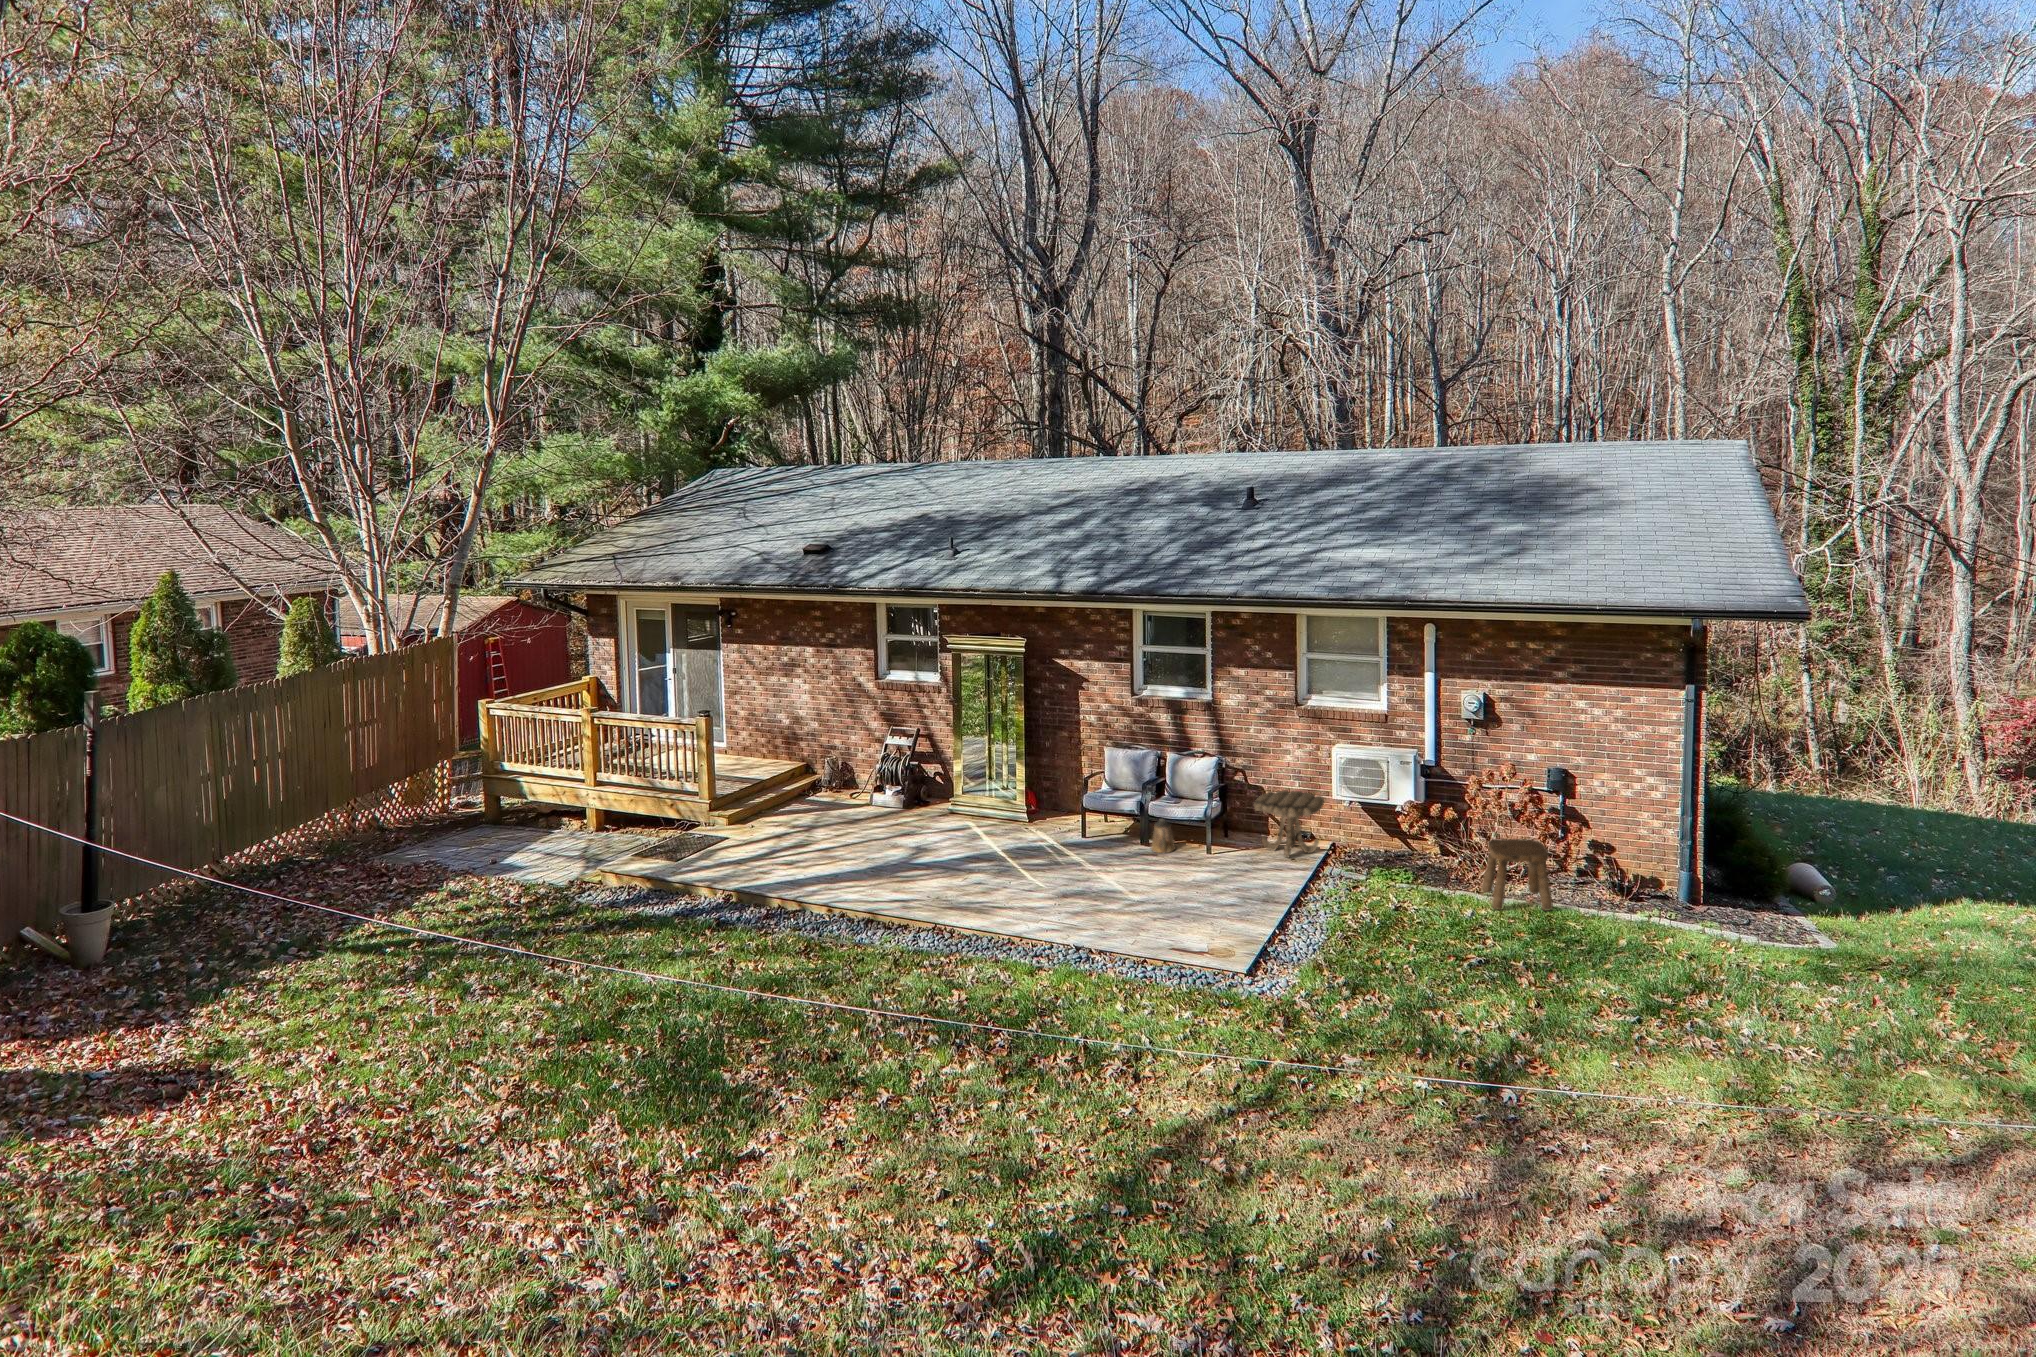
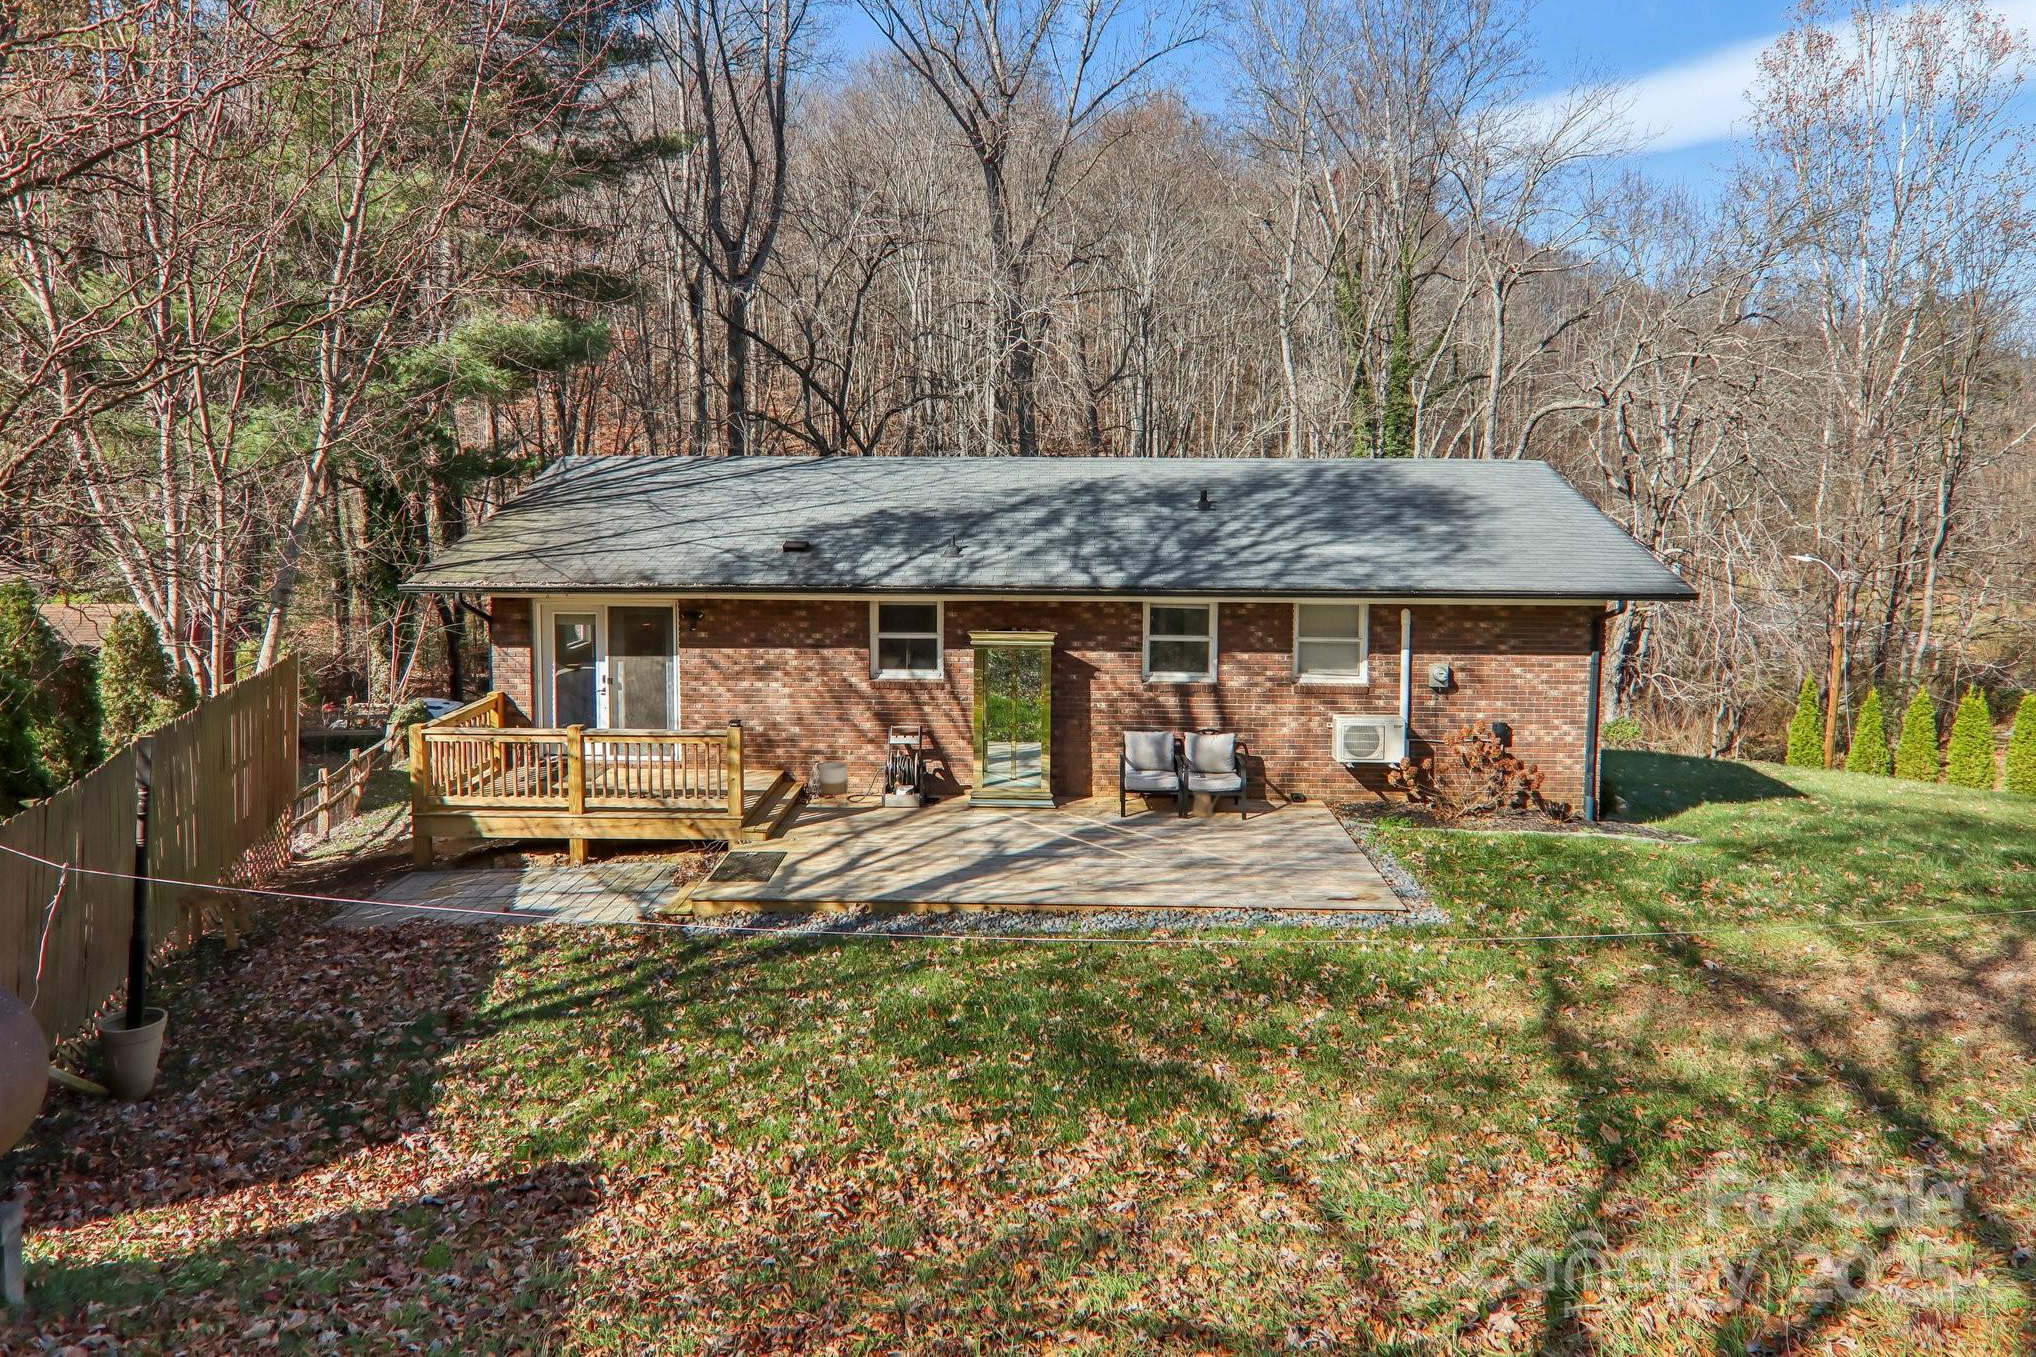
planter: none [822,758,851,802] -> present [819,762,848,804]
side table: present [1254,790,1324,858] -> none [1273,755,1332,810]
stool: present [1481,839,1553,911] -> present [175,883,252,951]

